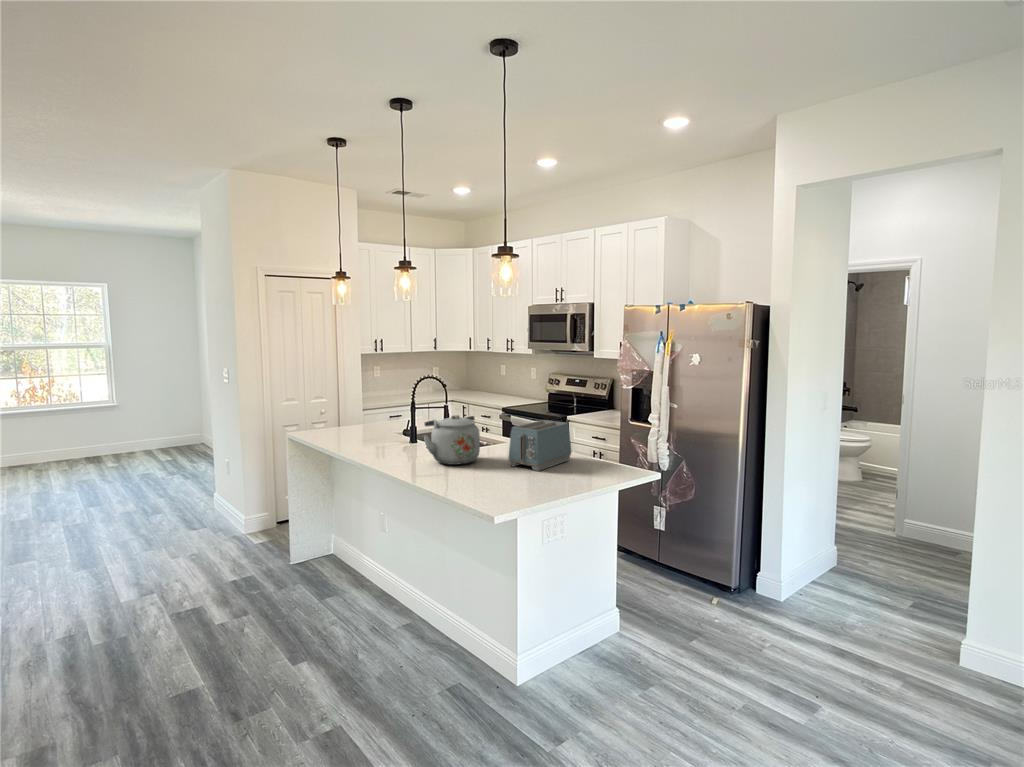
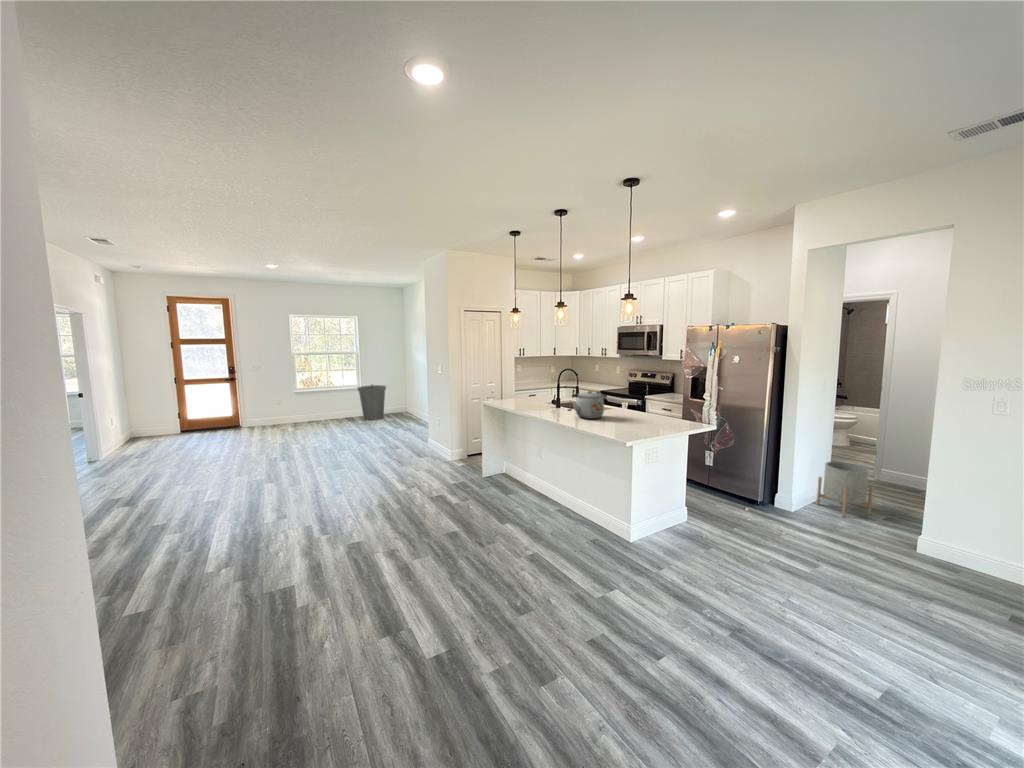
trash can: none [95,400,153,463] -> present [358,385,386,420]
toaster: present [509,420,571,471] -> none [622,395,659,423]
planter: none [815,516,893,605] -> present [816,462,873,517]

